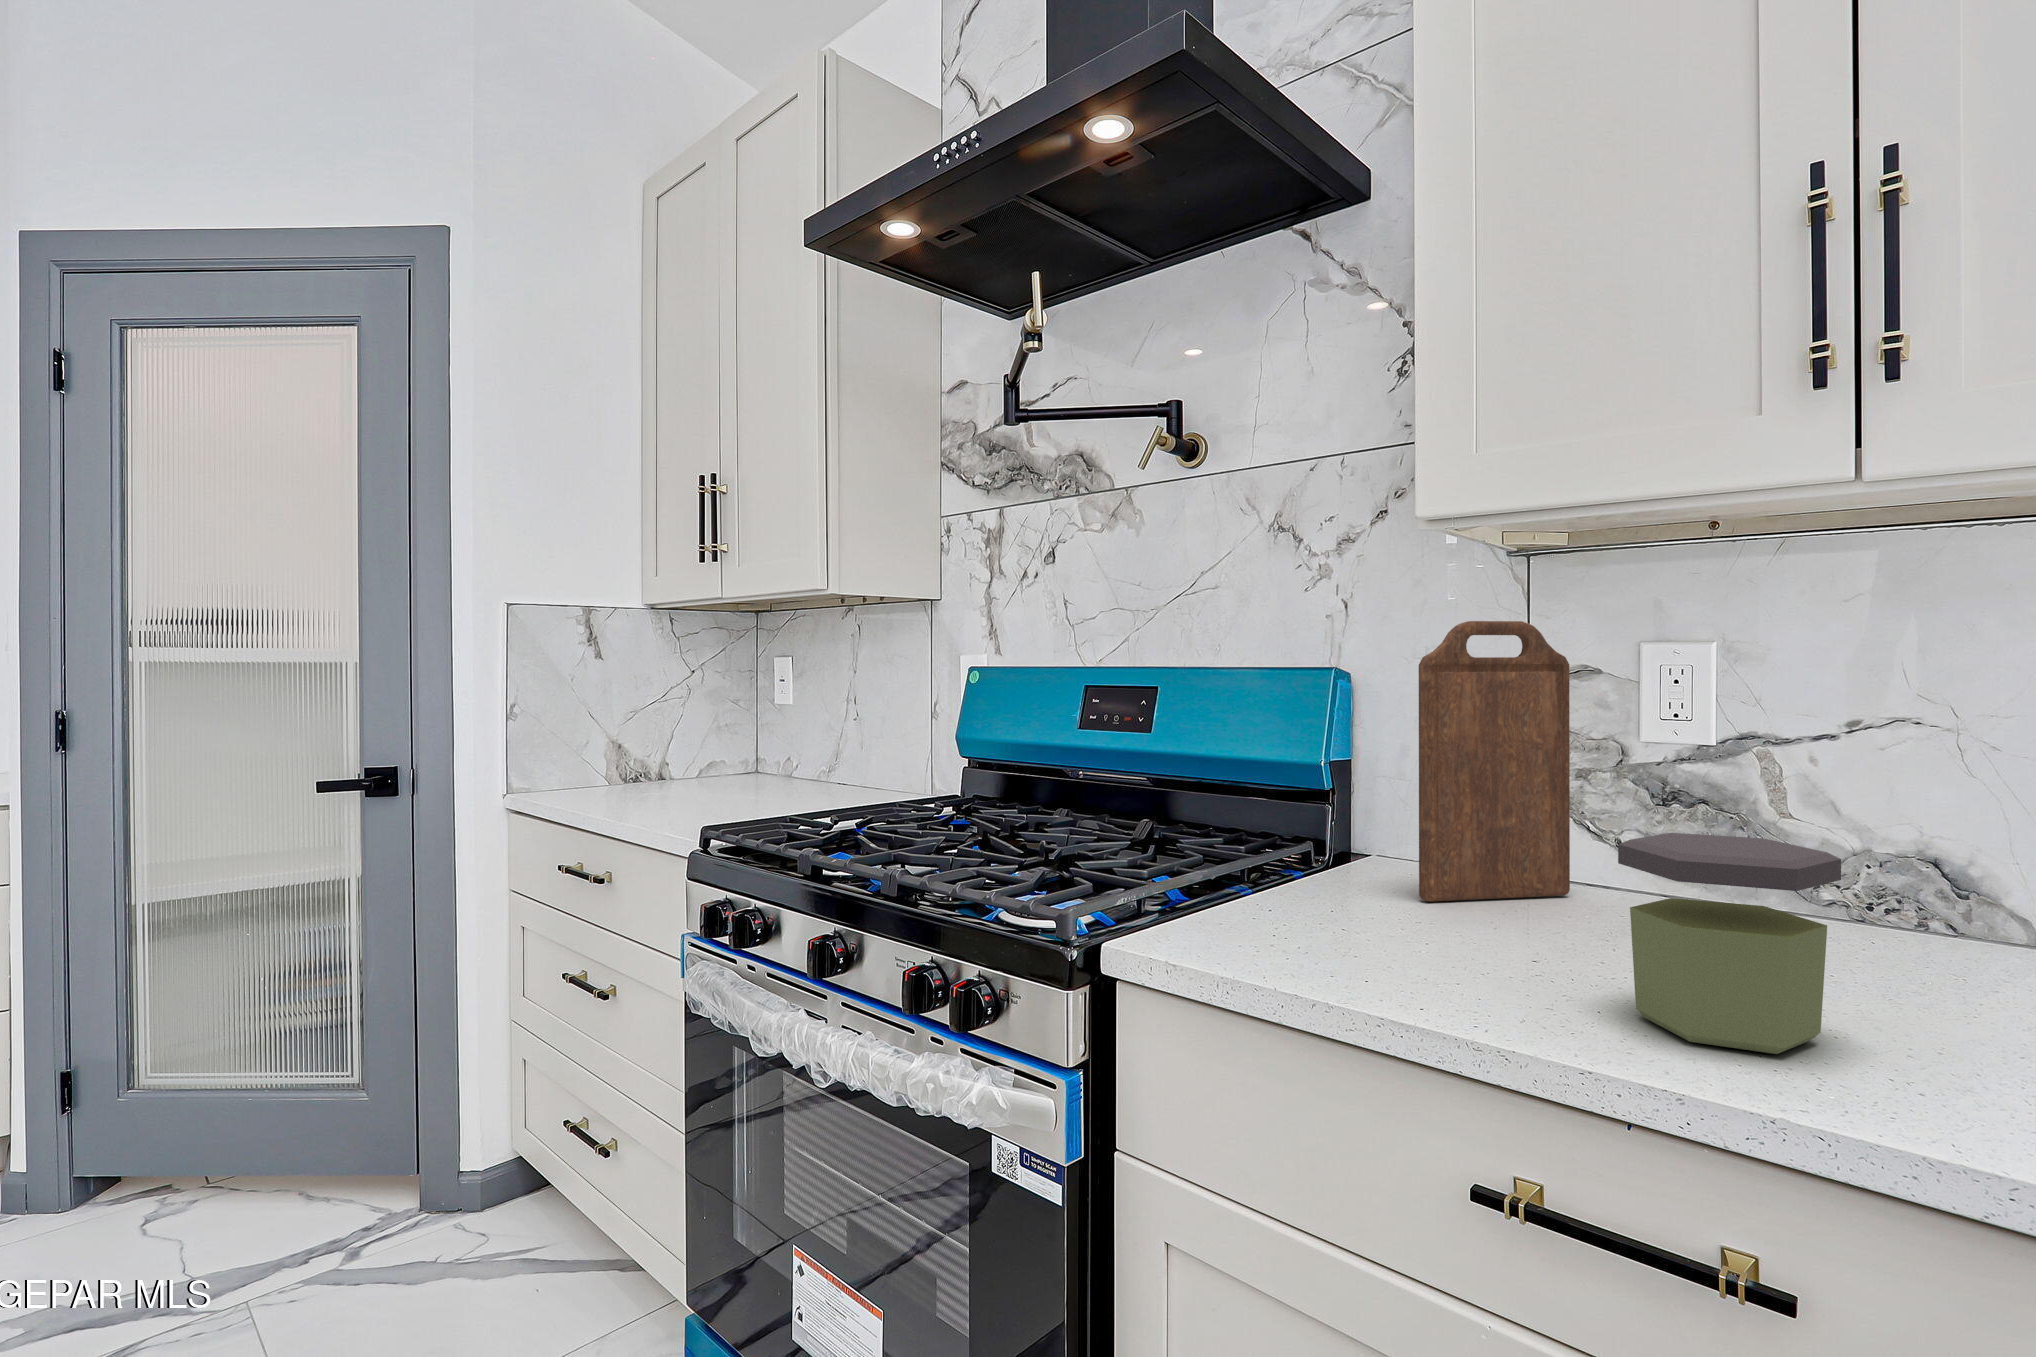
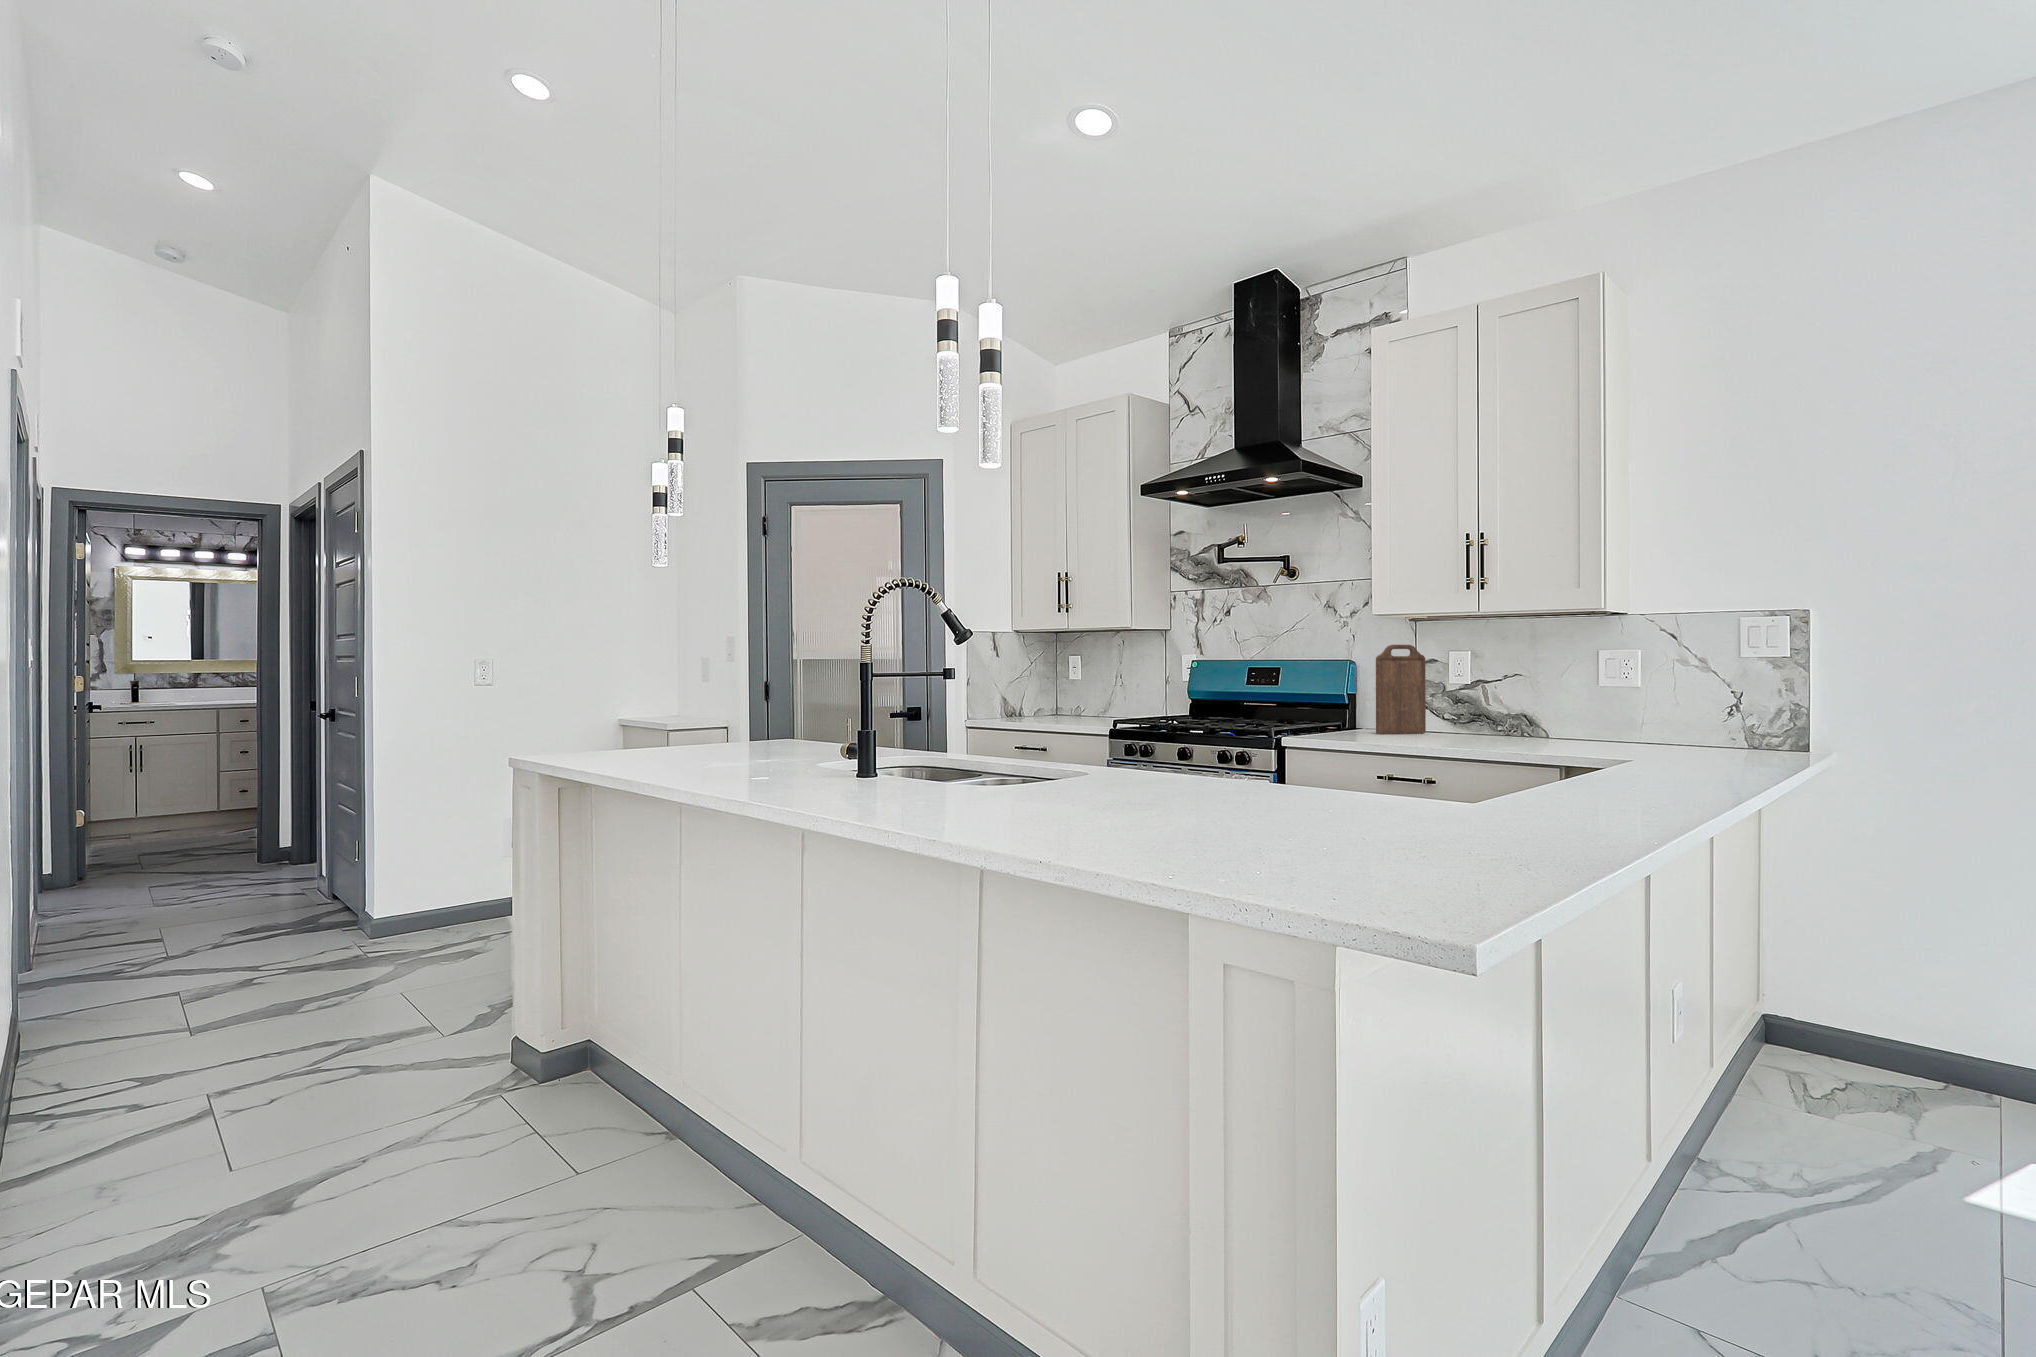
jar: present [1618,833,1841,1054] -> none [1416,700,1463,745]

